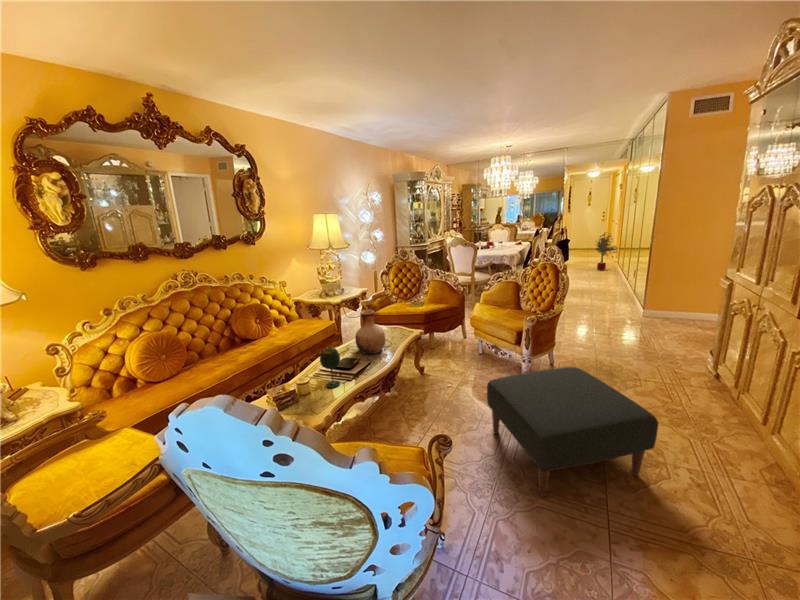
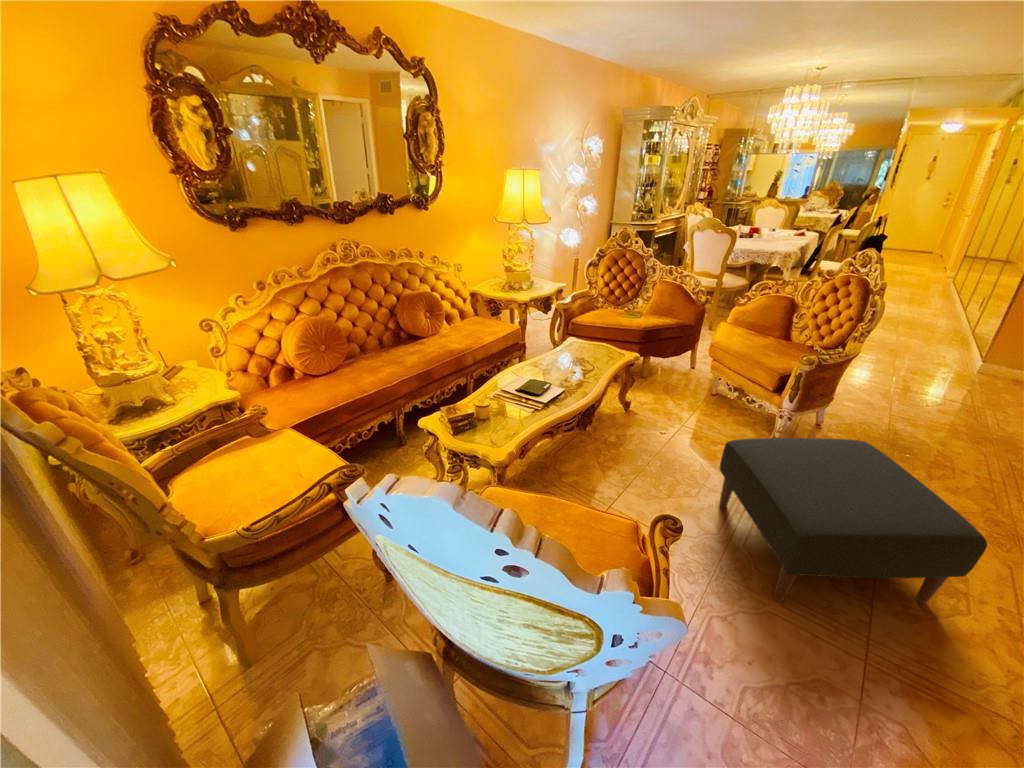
potted tree: present [596,233,618,271] -> none [919,225,970,288]
vase: present [355,310,385,354] -> none [551,319,590,379]
wine glass: present [320,348,340,388] -> none [507,368,533,418]

